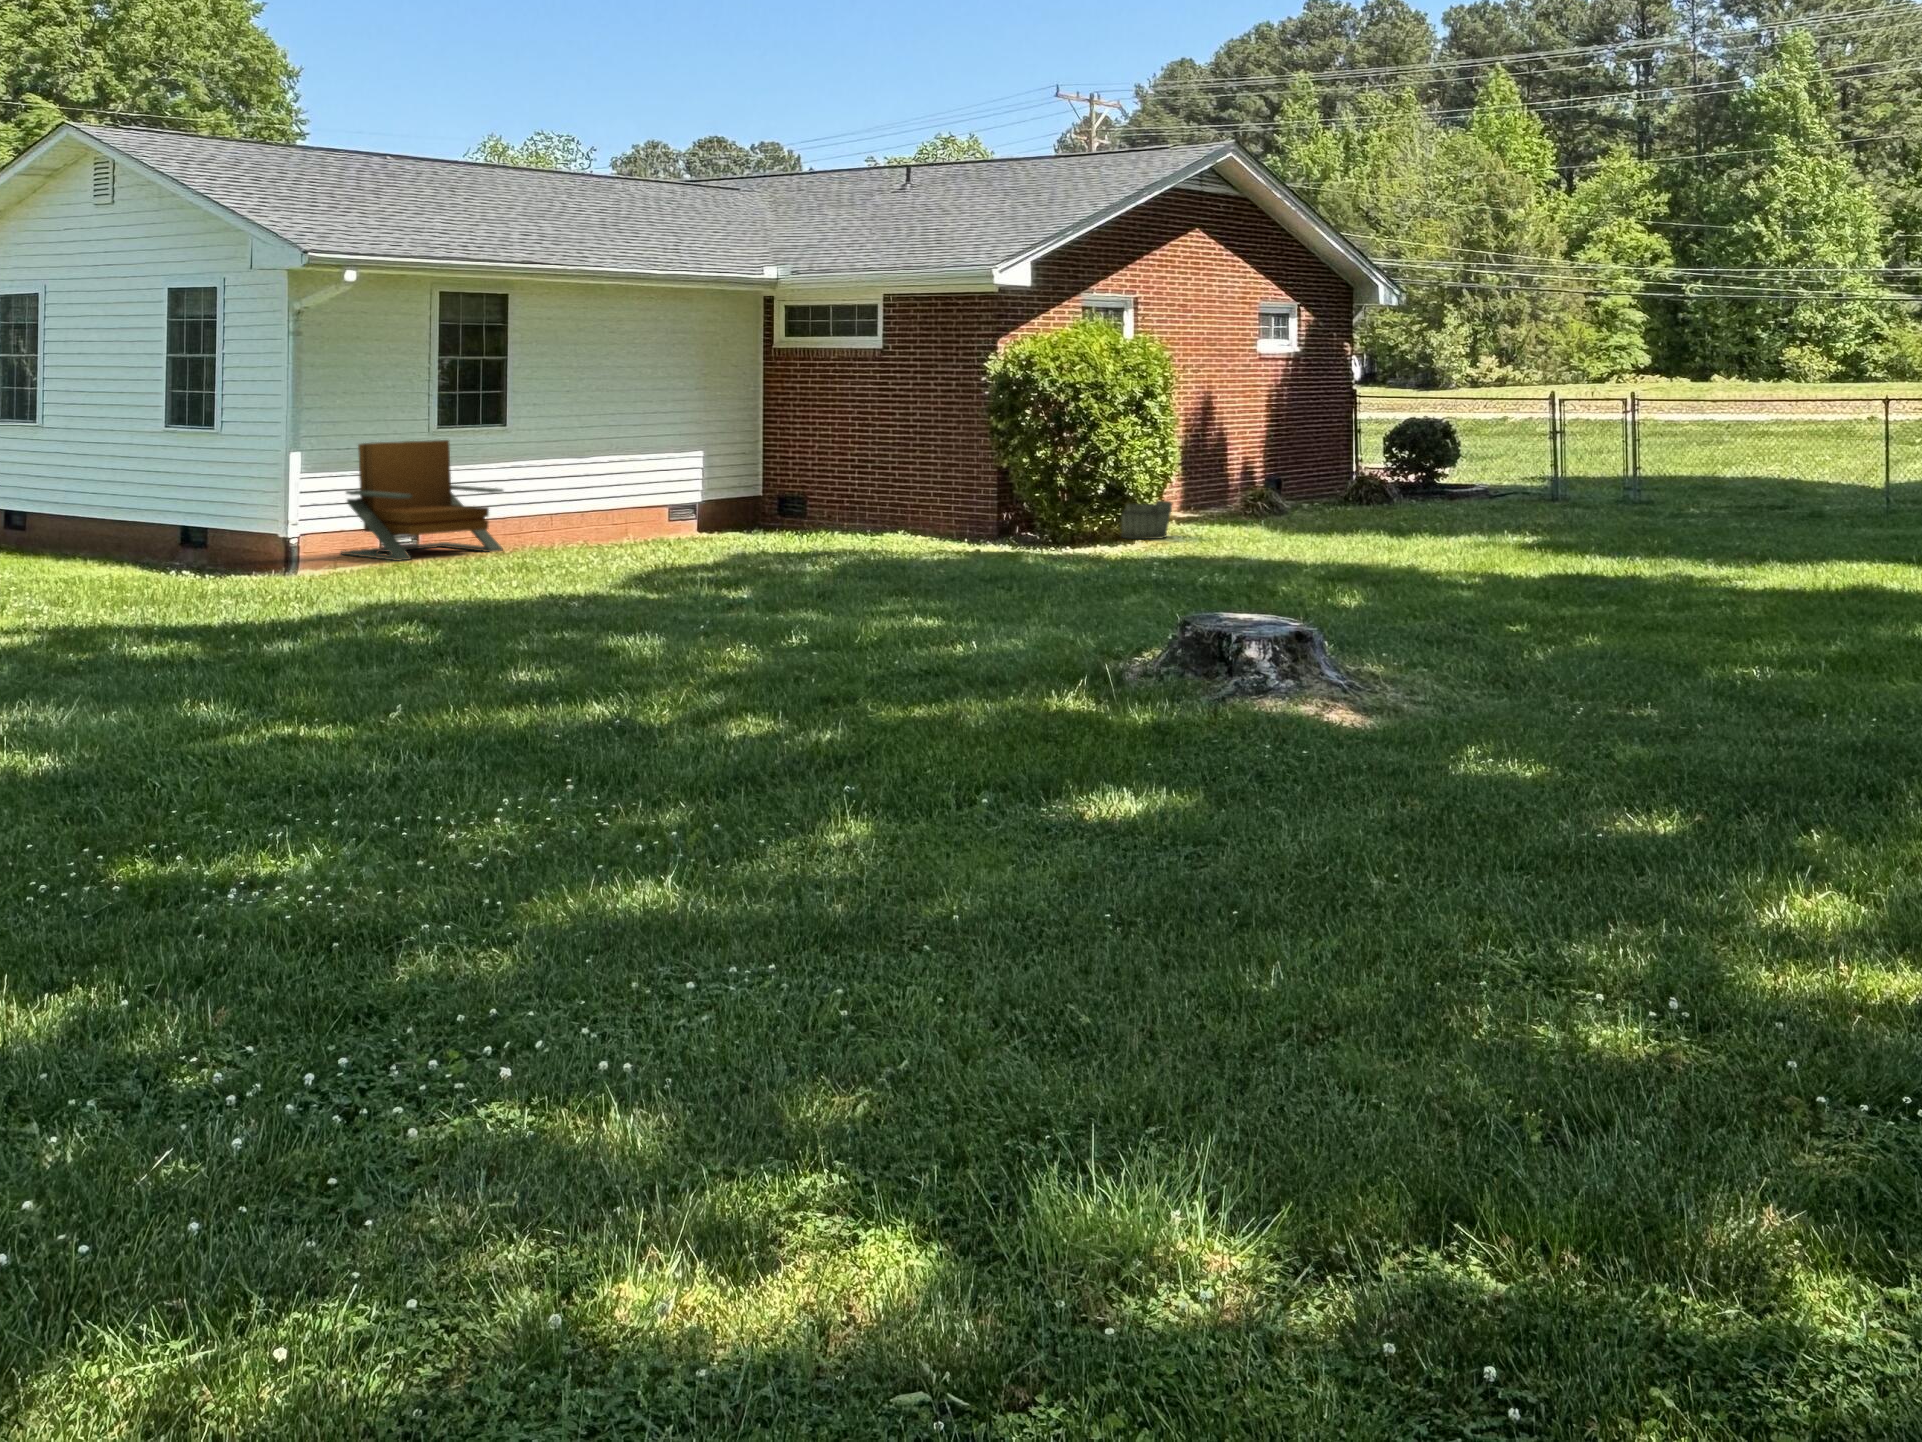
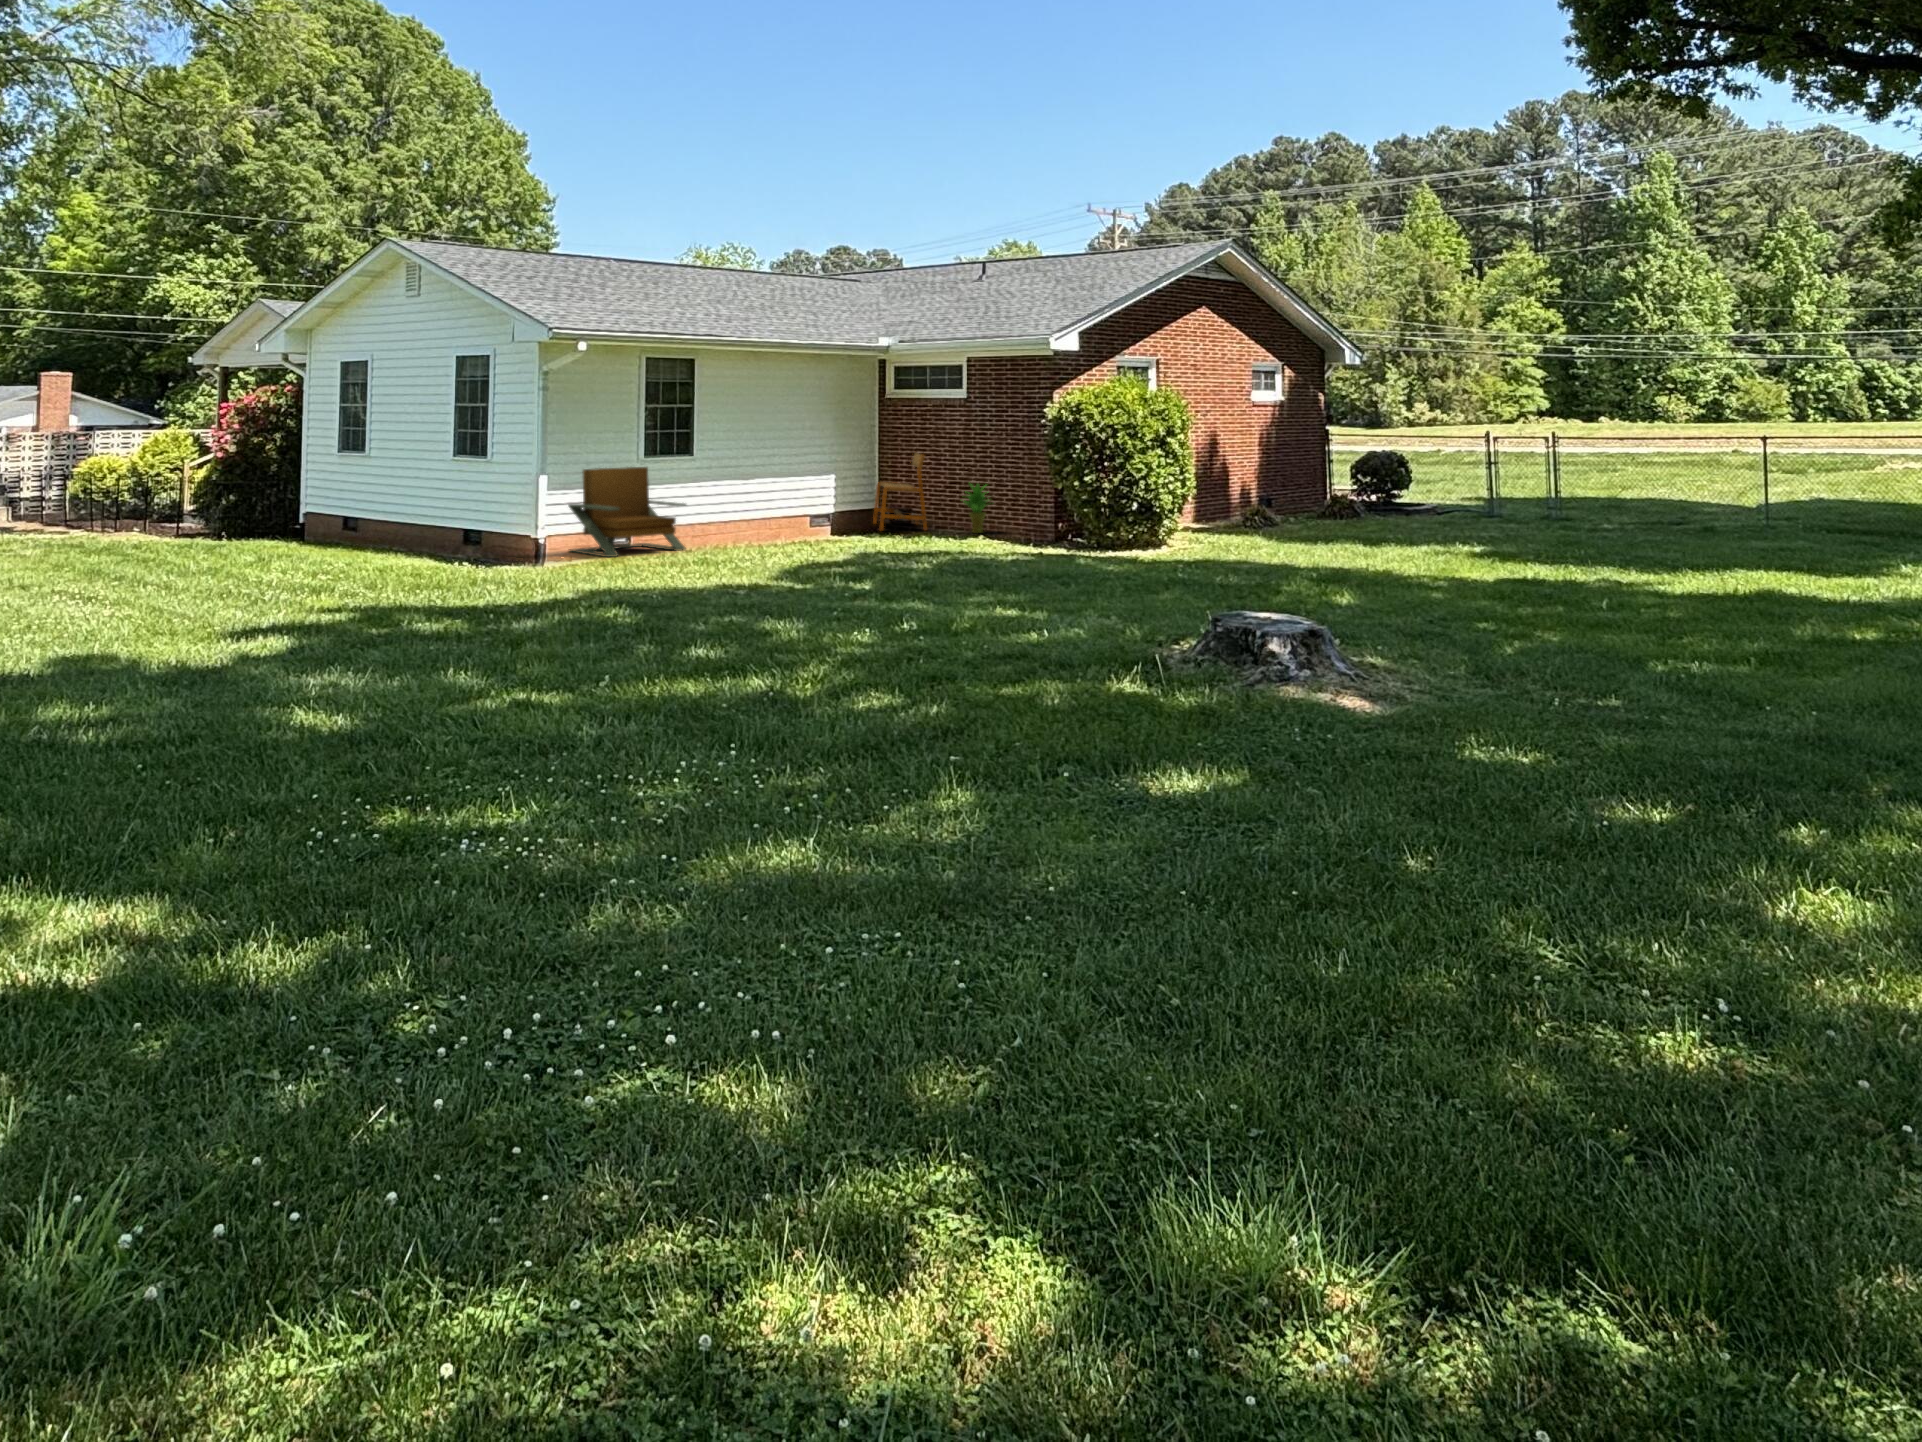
bench: none [756,420,830,525] -> present [873,453,927,531]
potted plant: none [871,460,921,526] -> present [966,484,988,533]
wooden bucket: present [1121,500,1172,539] -> none [1146,506,1191,546]

